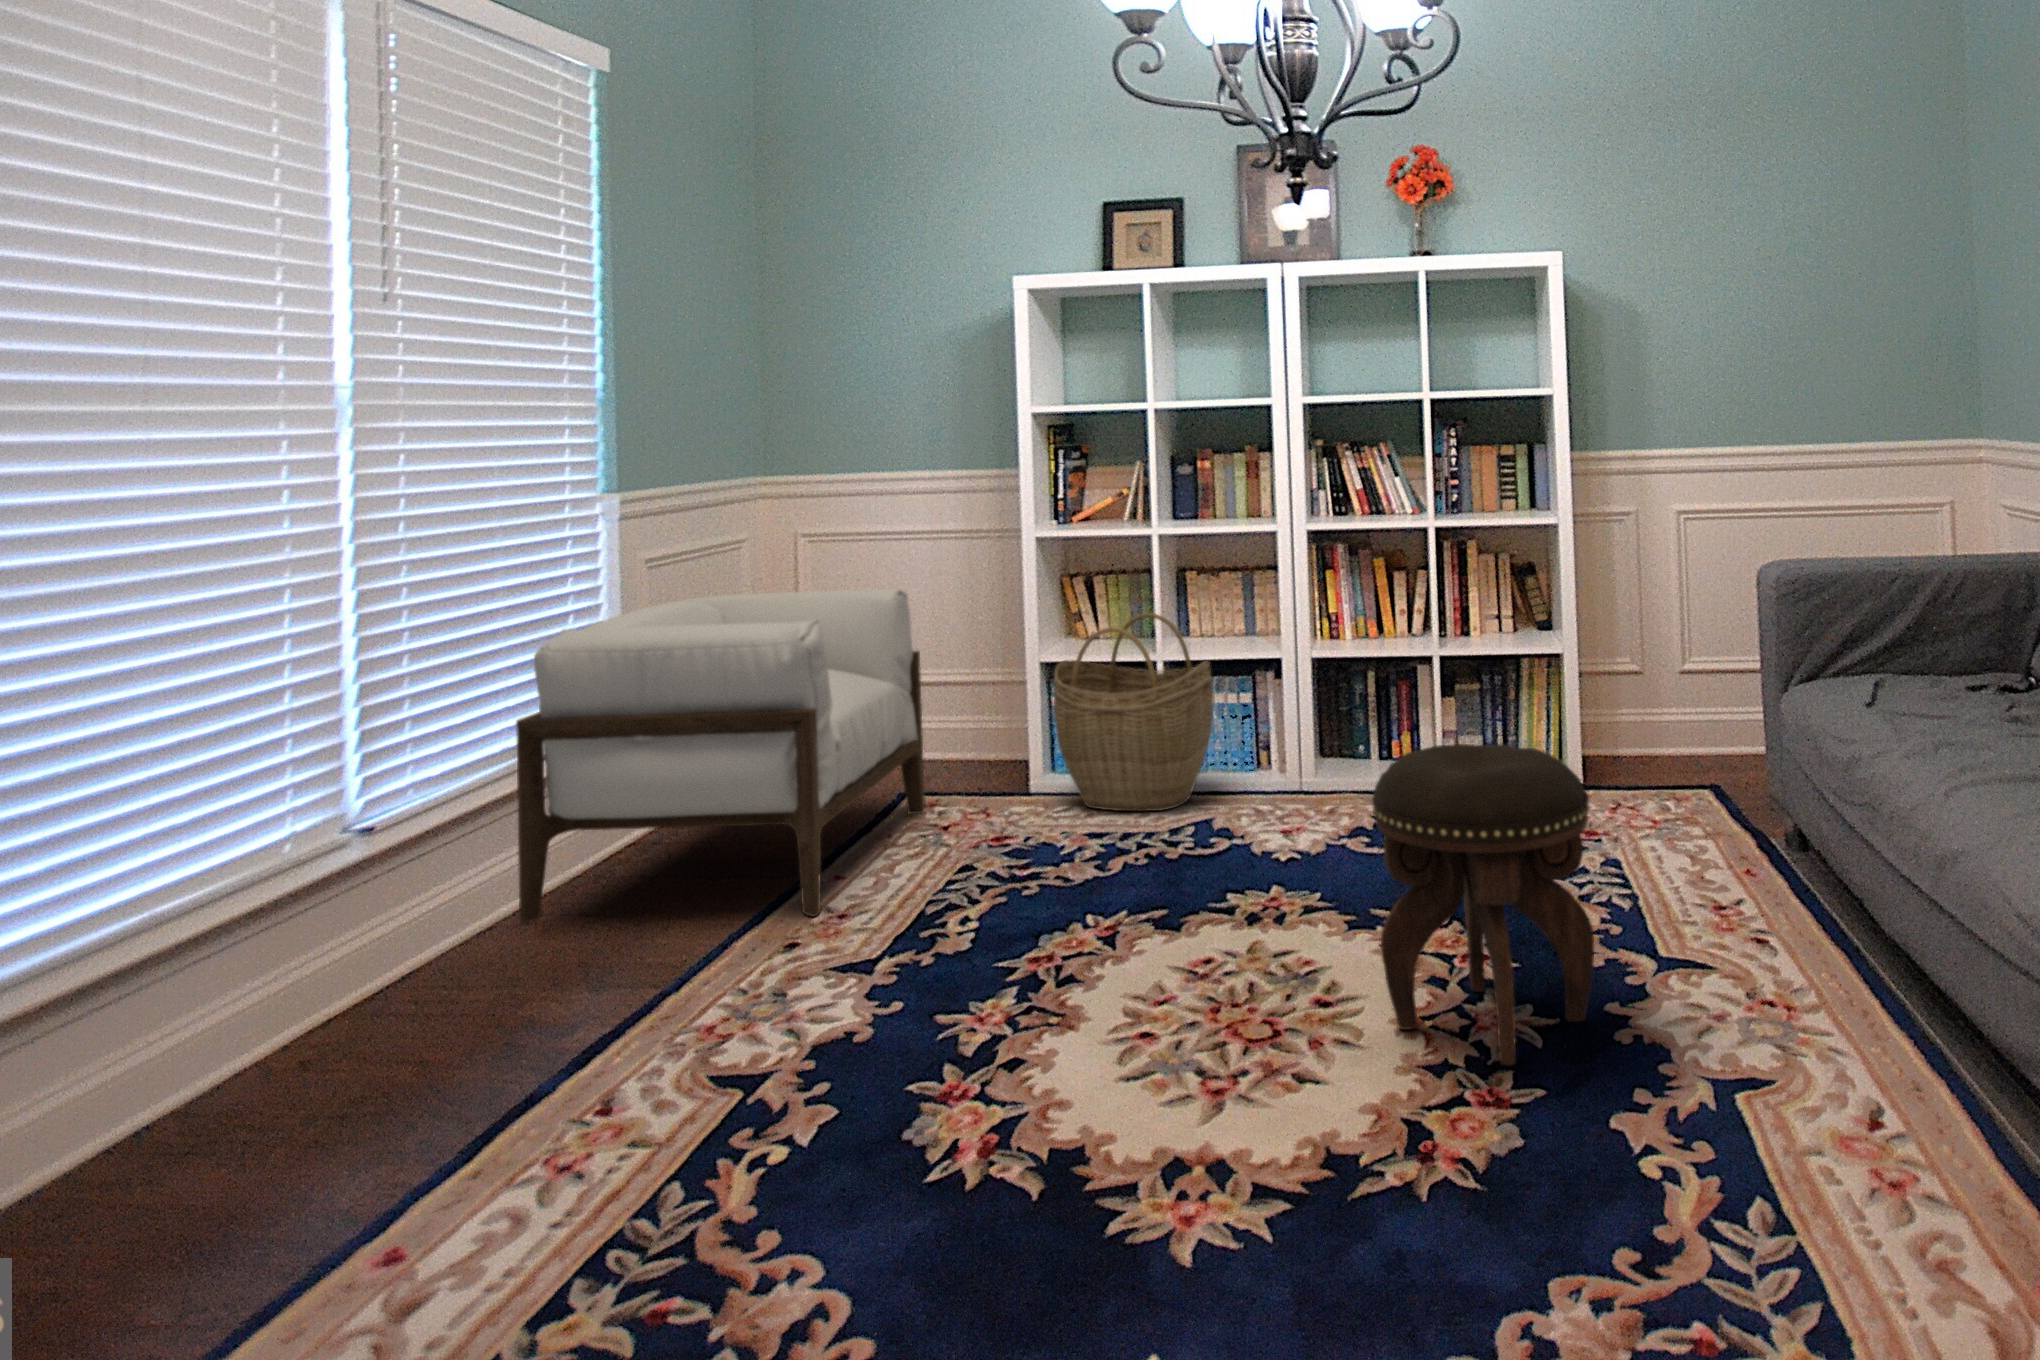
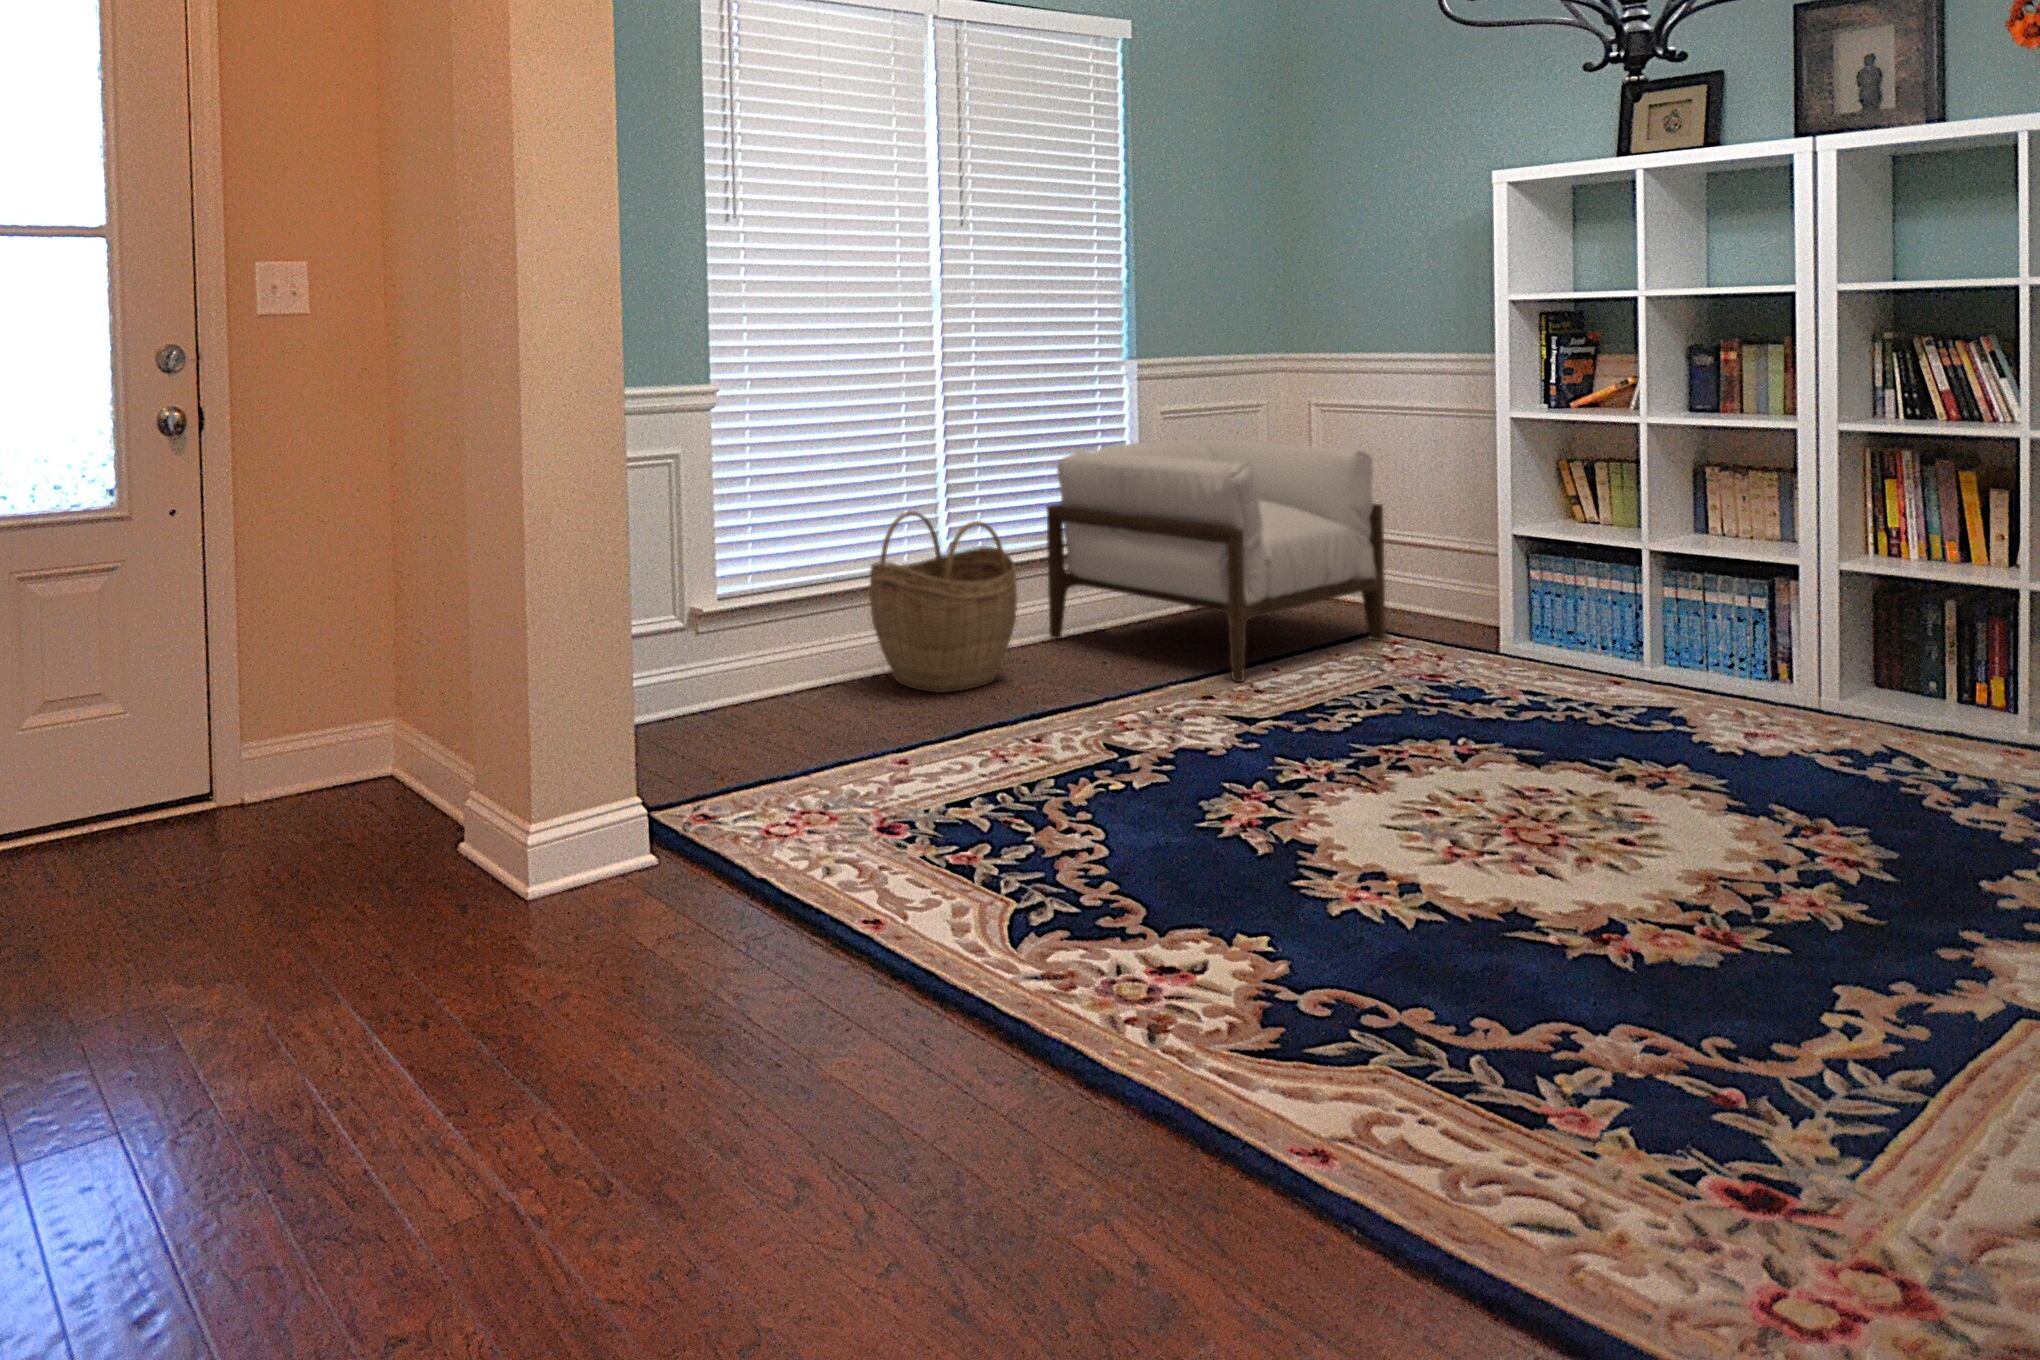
woven basket: present [1054,613,1214,811] -> present [870,511,1017,693]
footstool: present [1372,744,1594,1066] -> none [1661,647,1950,953]

